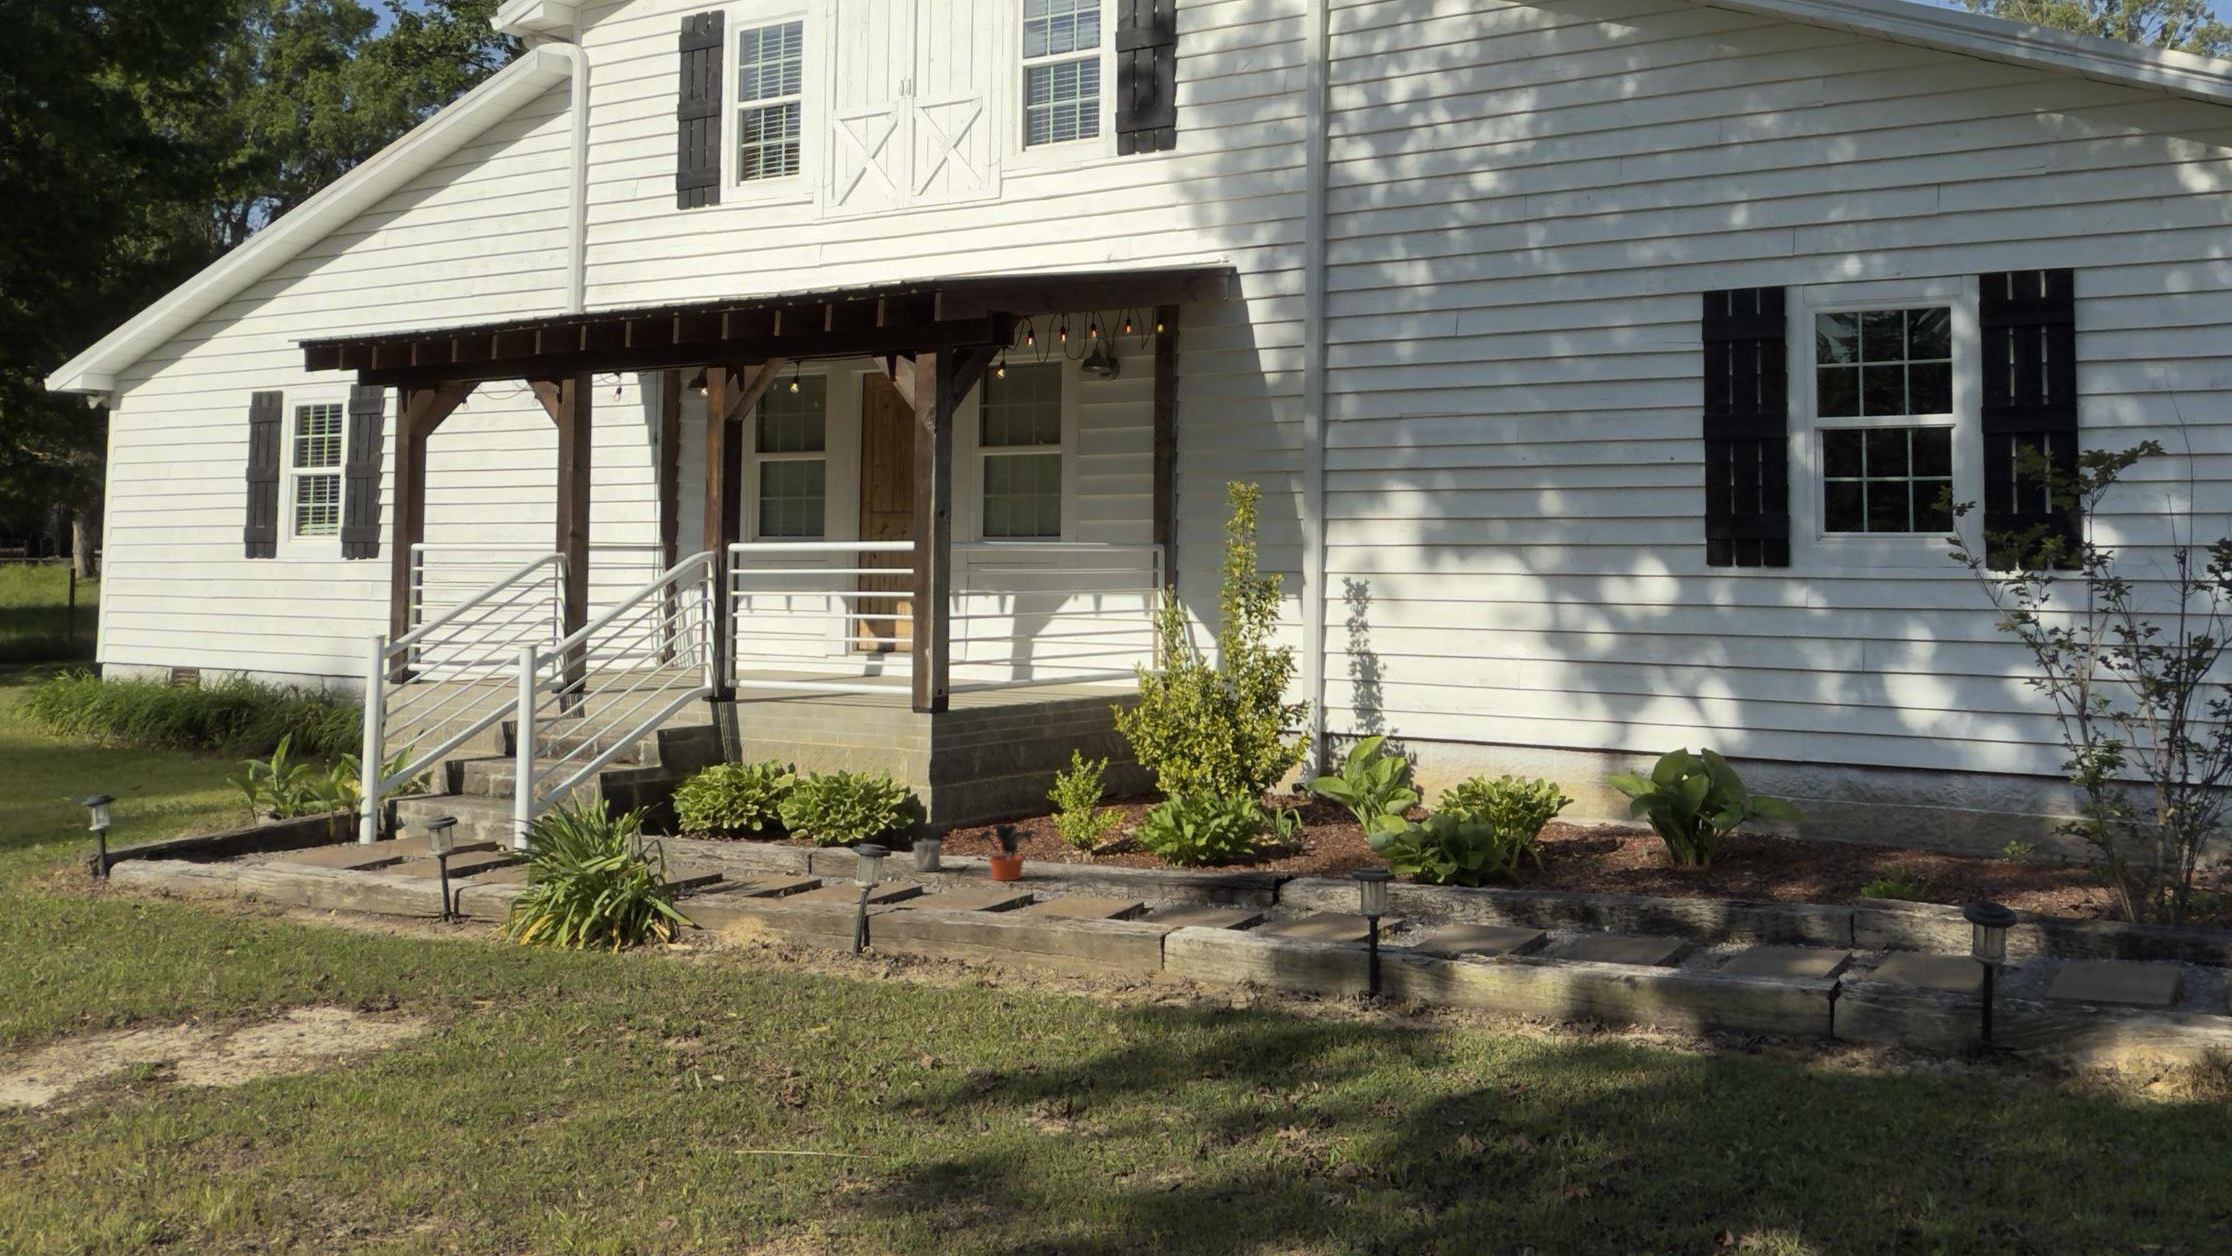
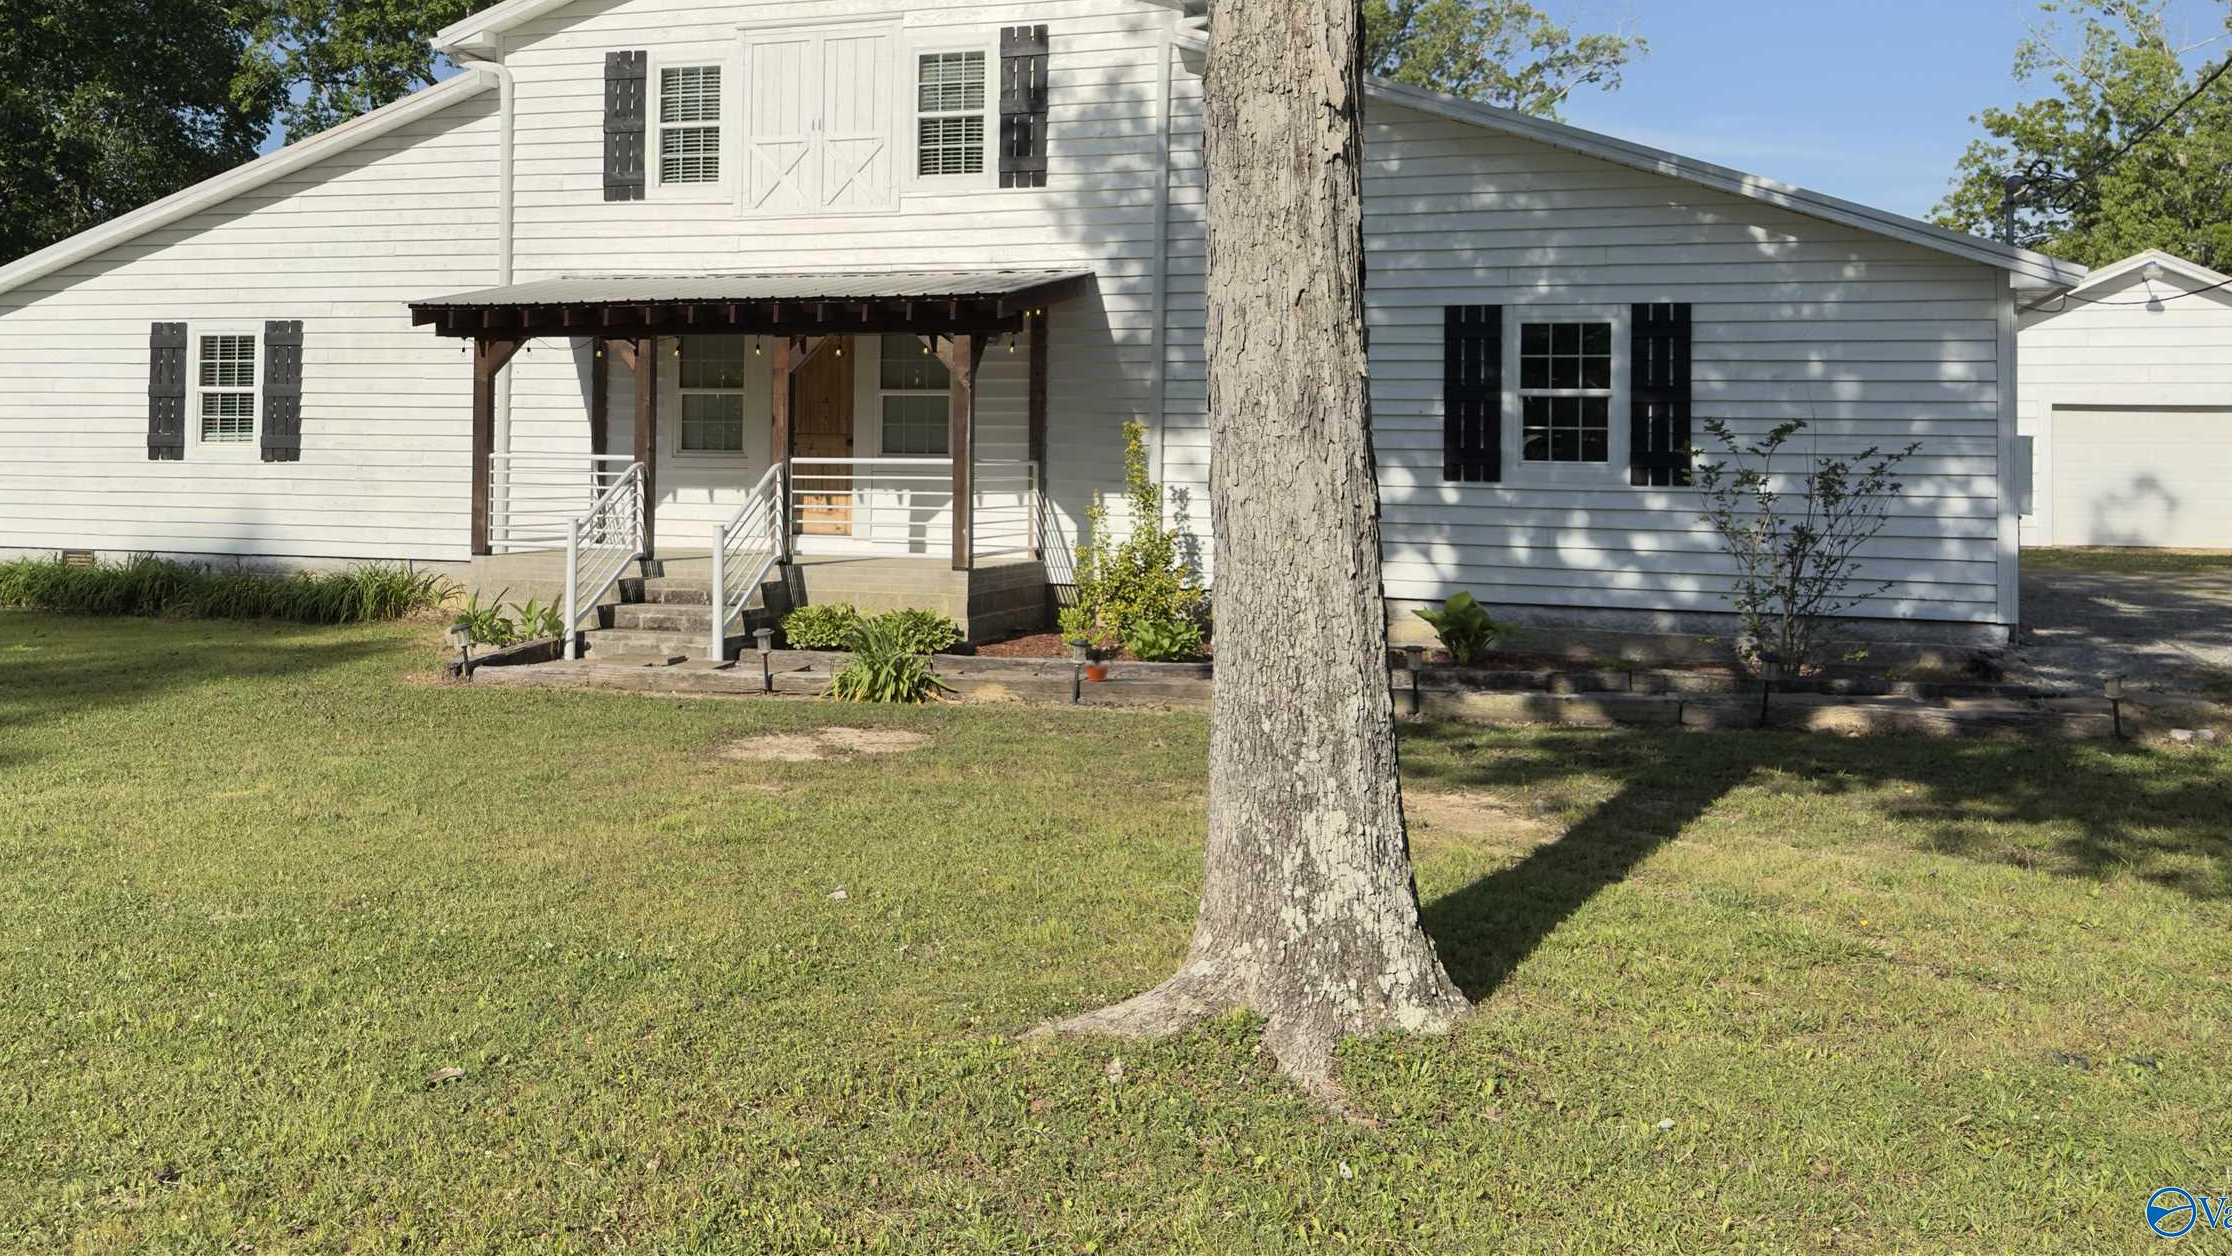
watering can: present [914,839,941,872] -> none [1020,657,1051,678]

